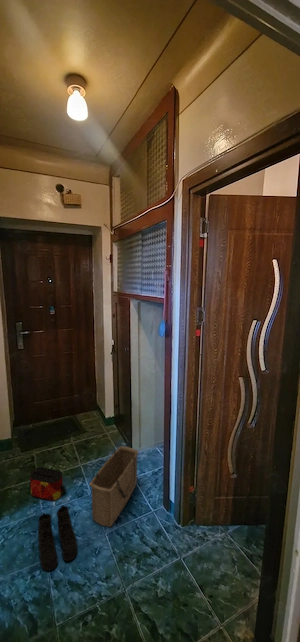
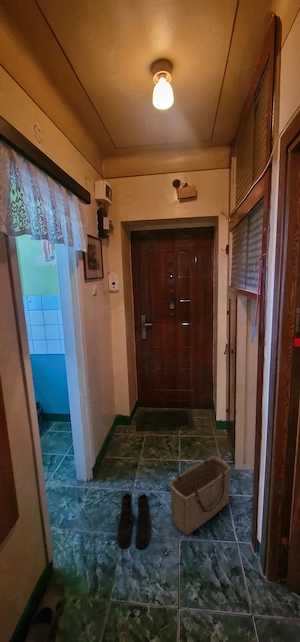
bag: present [29,467,66,501] -> none [130,450,158,485]

